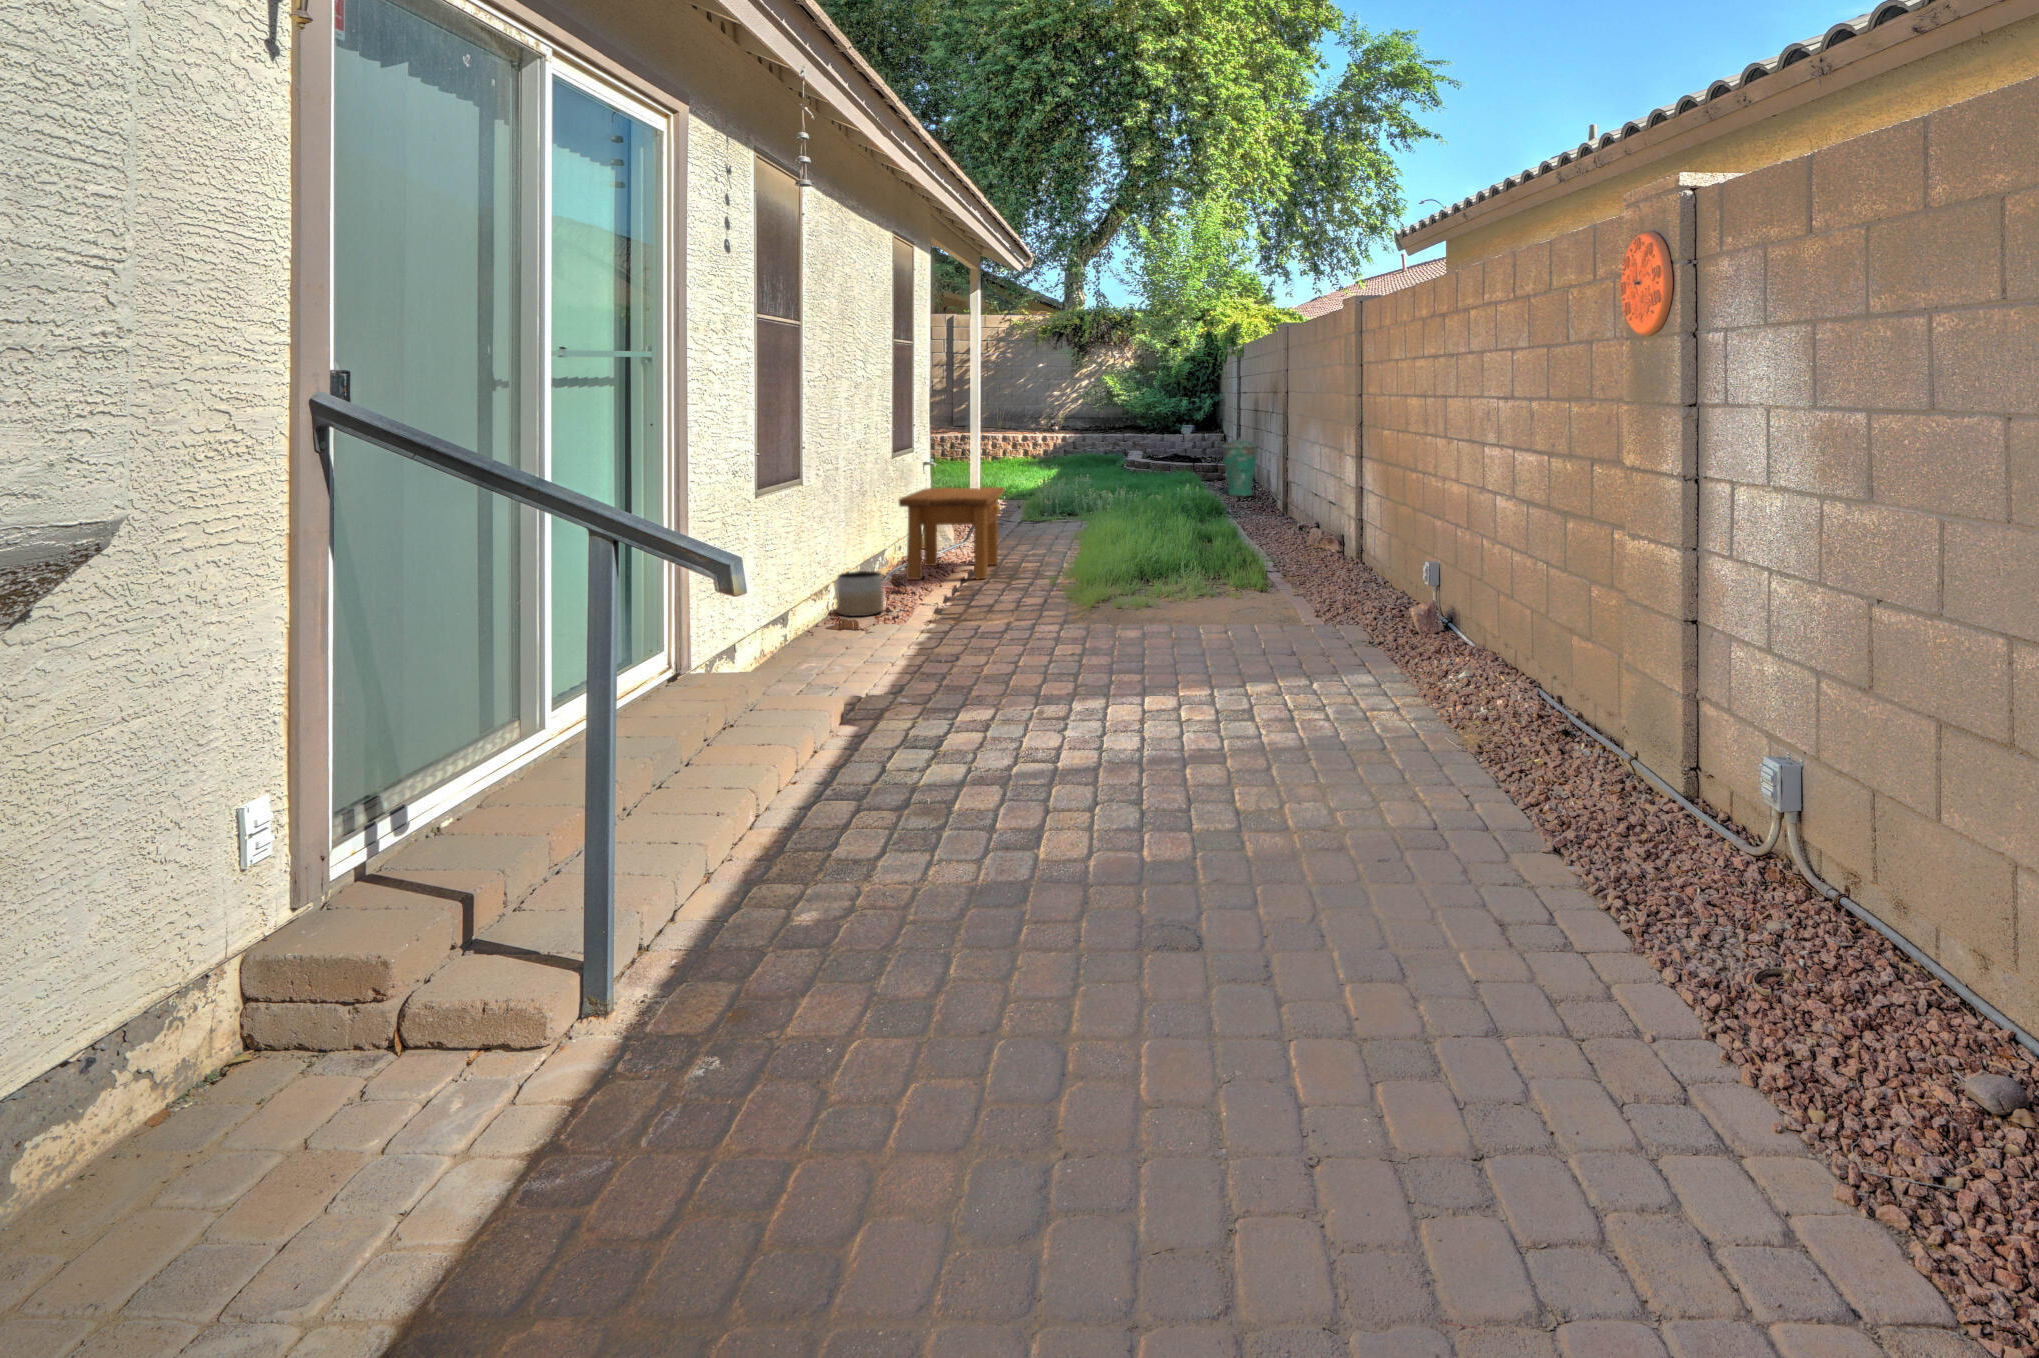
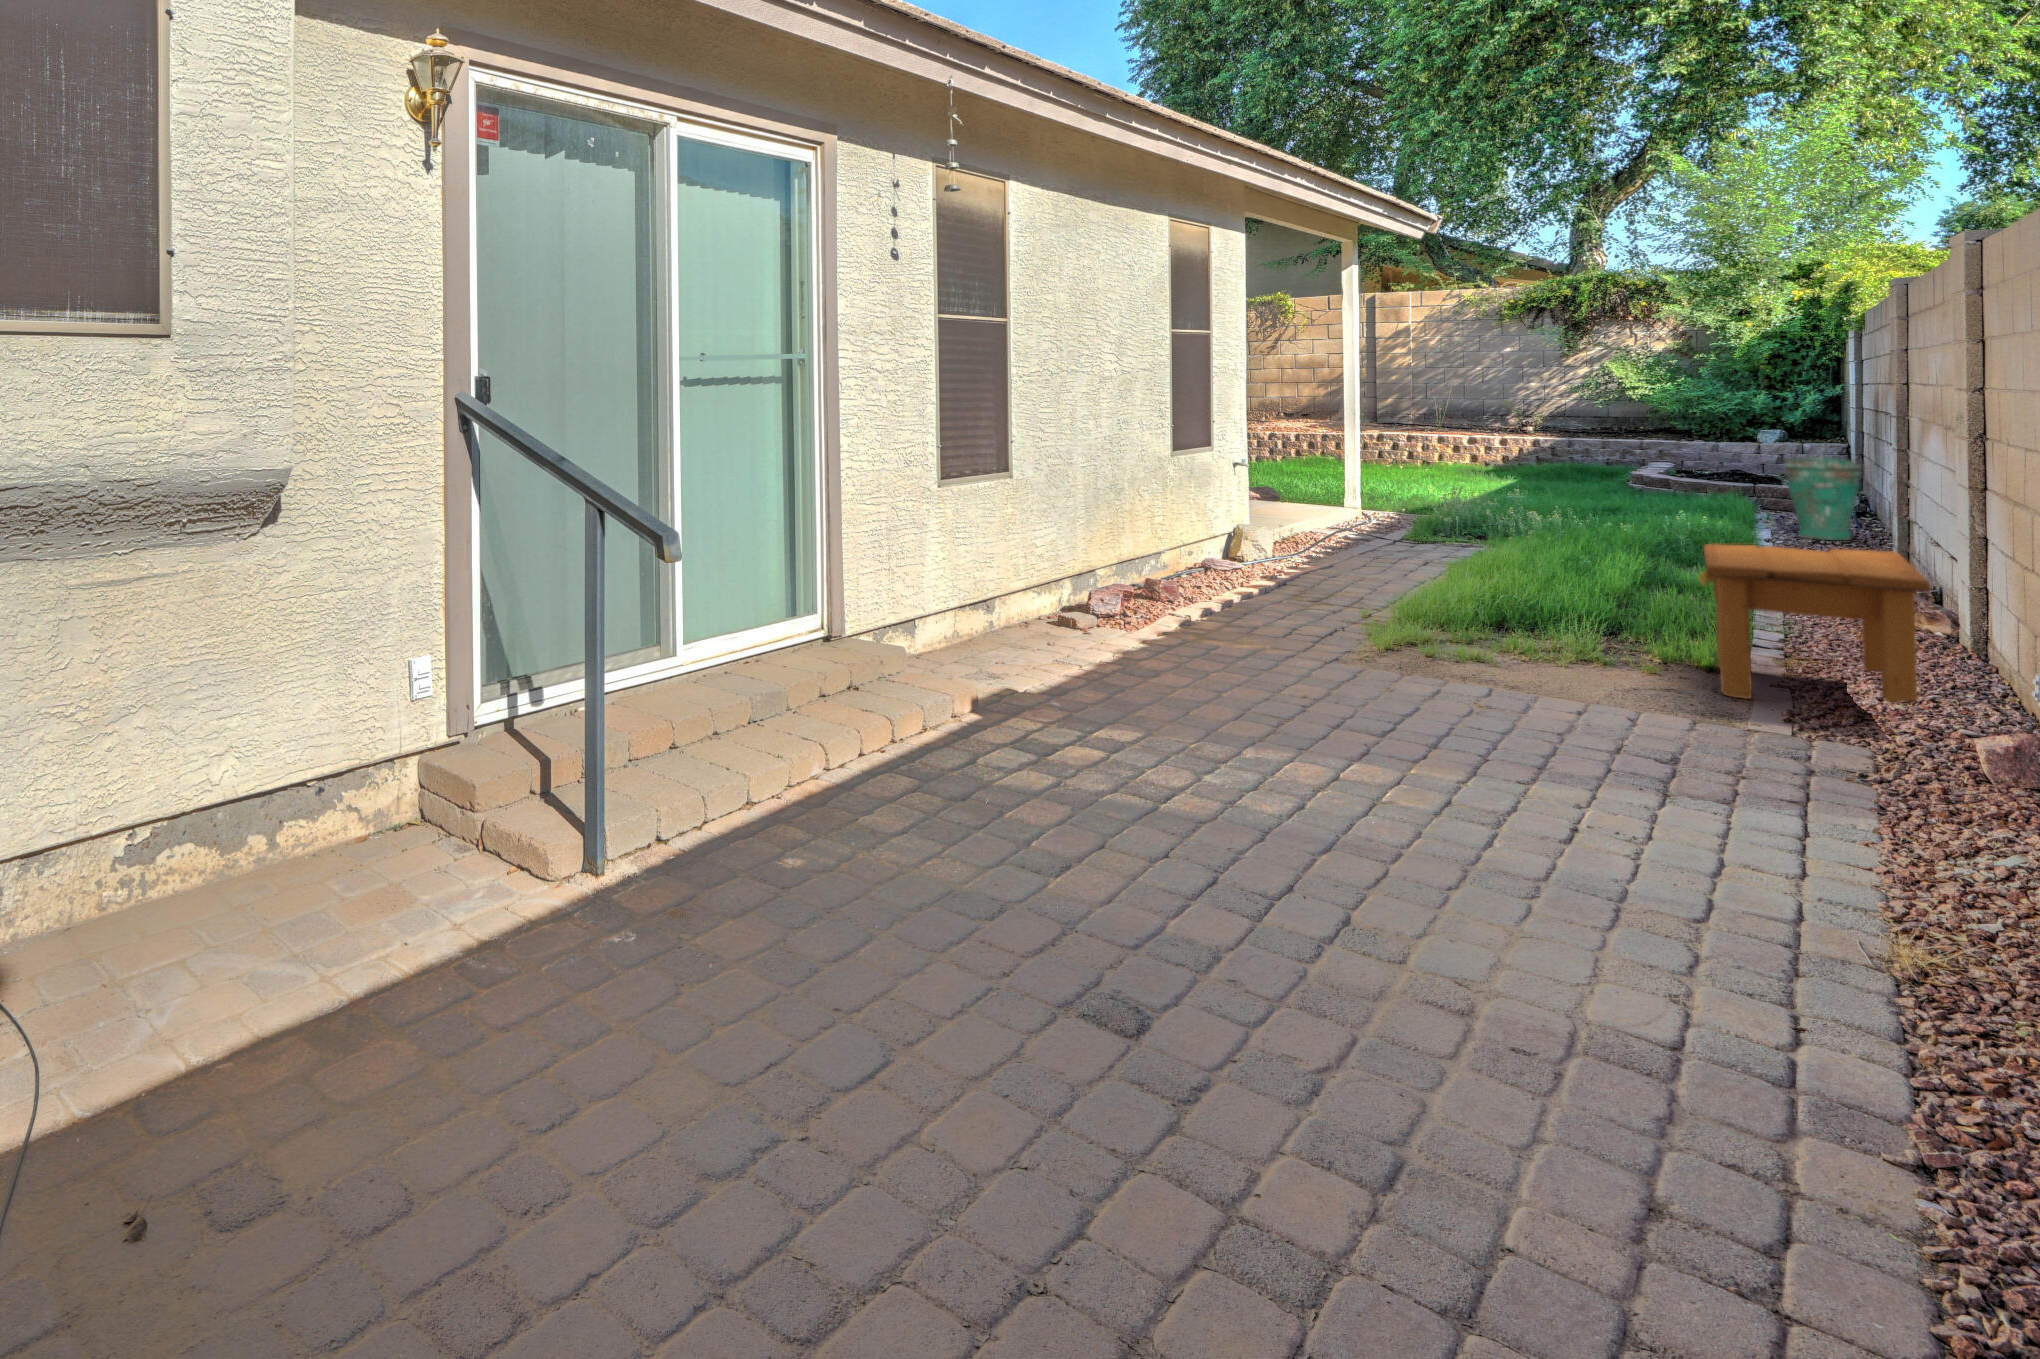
side table: present [899,487,1004,580] -> present [1699,544,1931,702]
planter: present [837,571,883,616] -> none [1070,572,1120,619]

